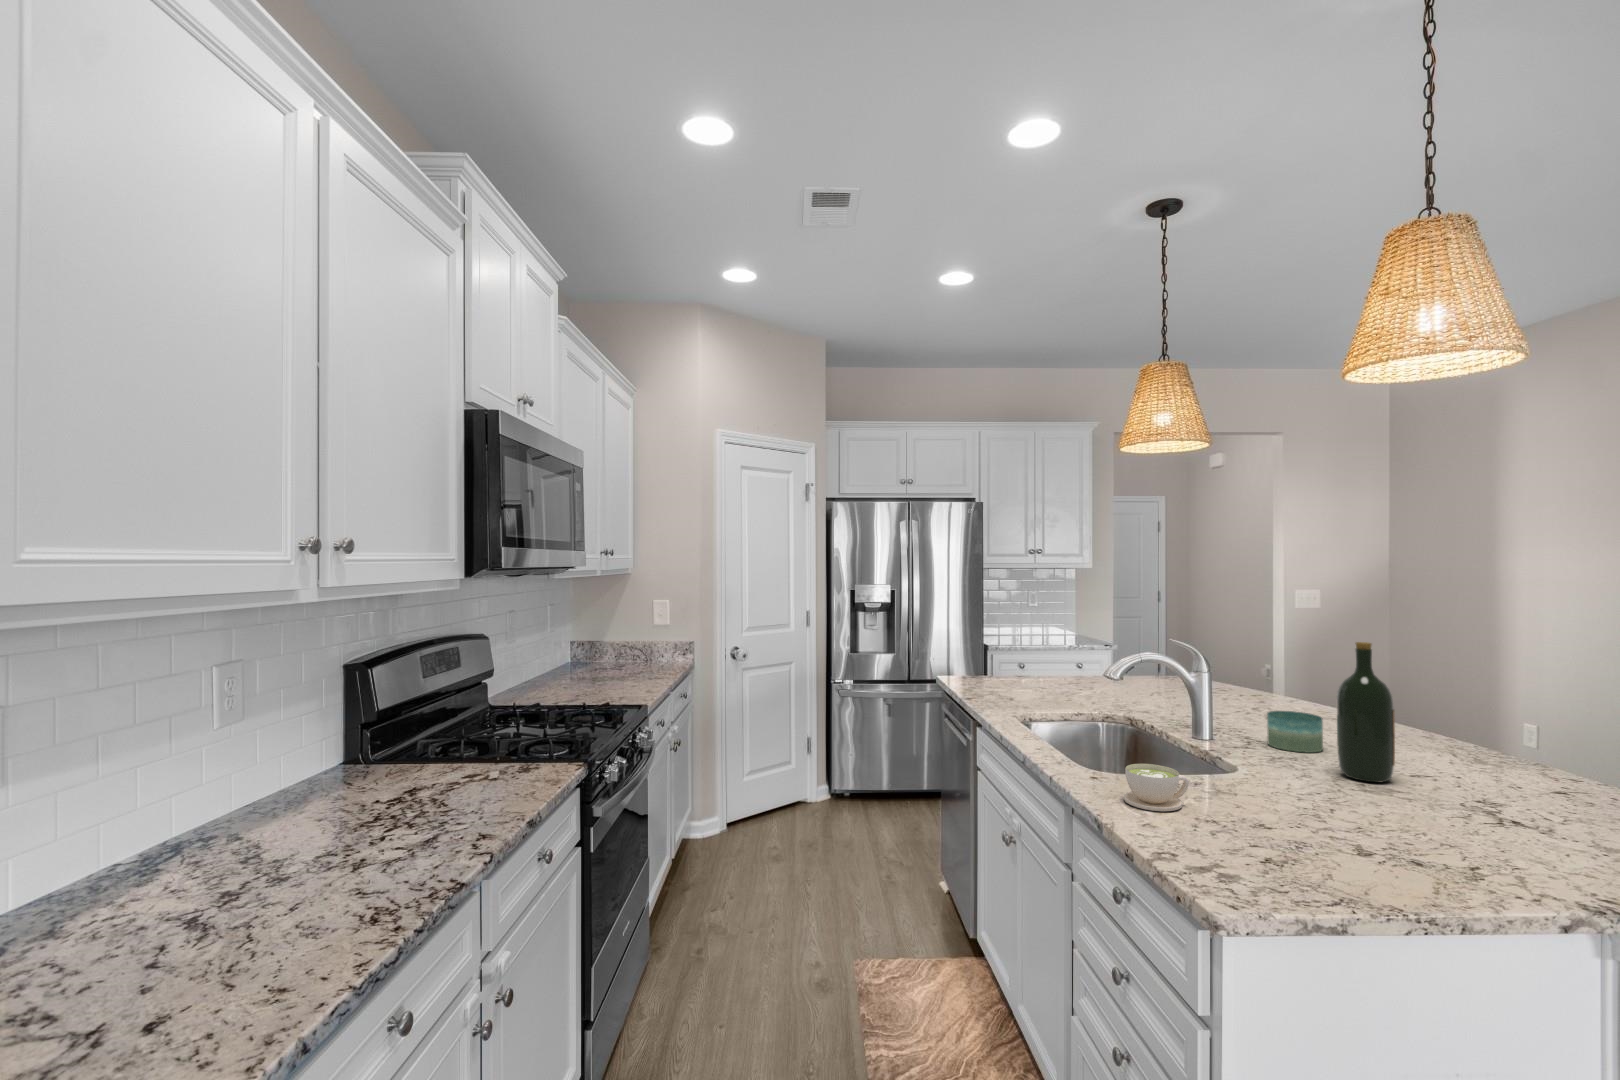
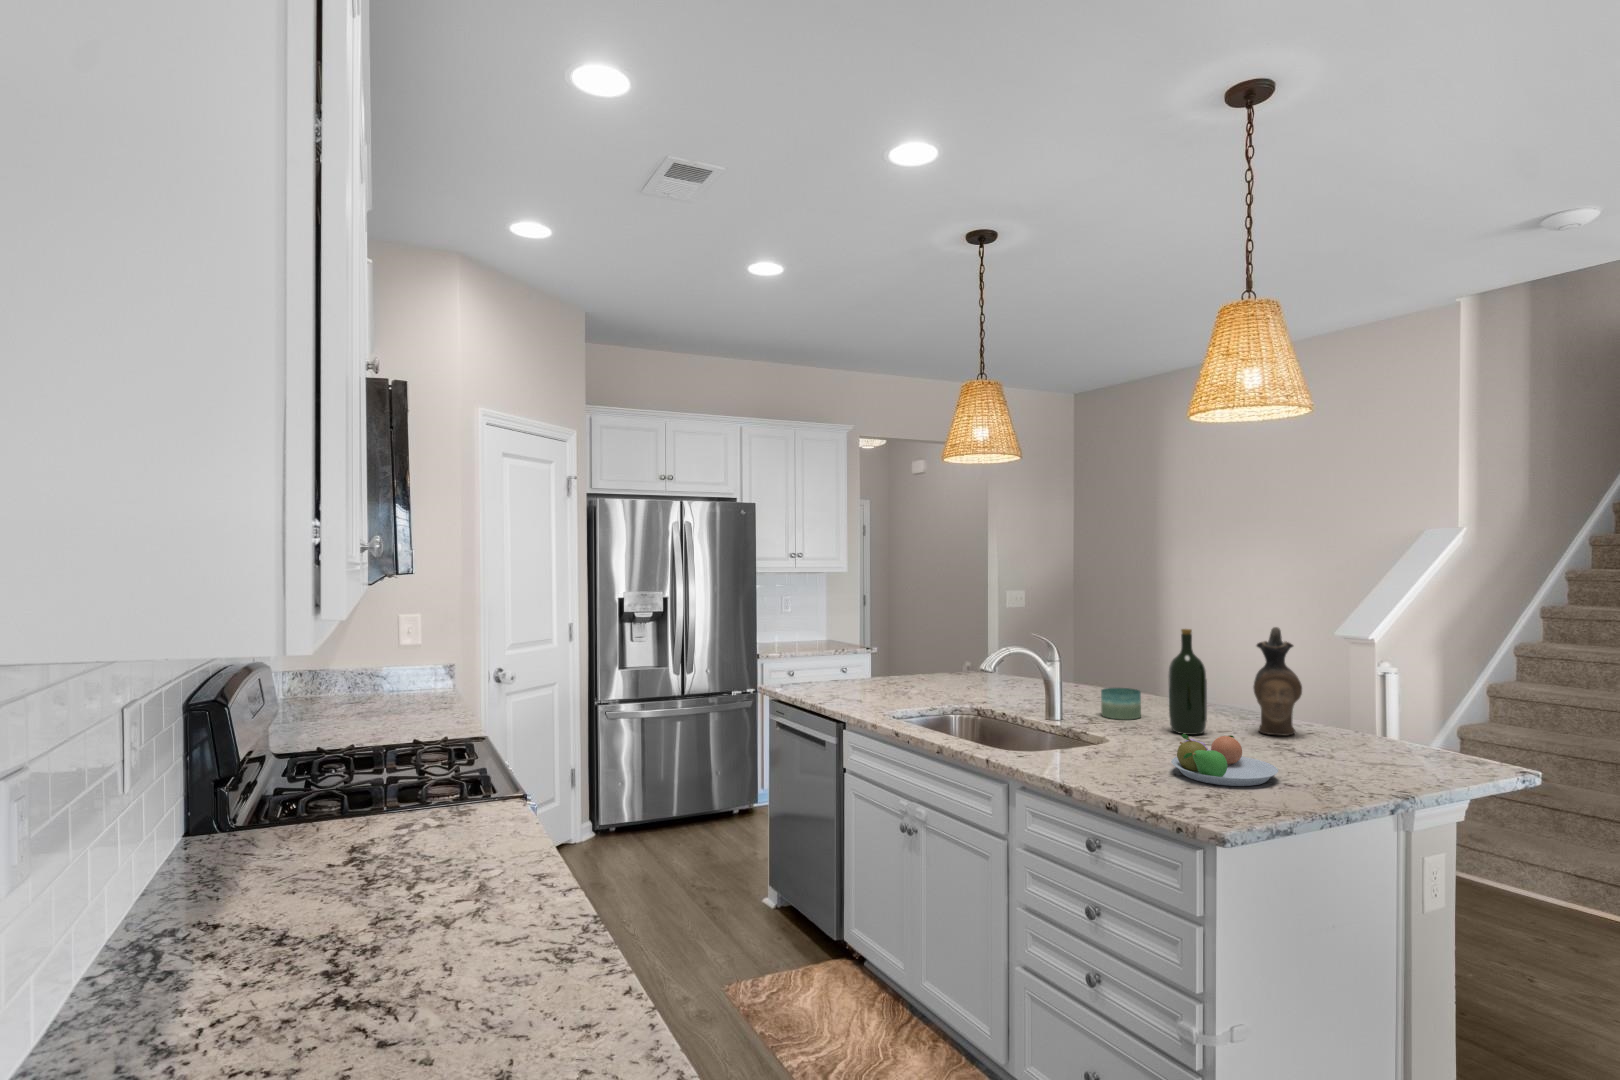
ceramic pitcher: none [1472,648,1554,803] -> present [1253,627,1302,735]
coffee cup: present [1123,764,1189,811] -> none [1065,739,1112,775]
fruit bowl: none [1261,776,1427,863] -> present [1171,734,1278,786]

